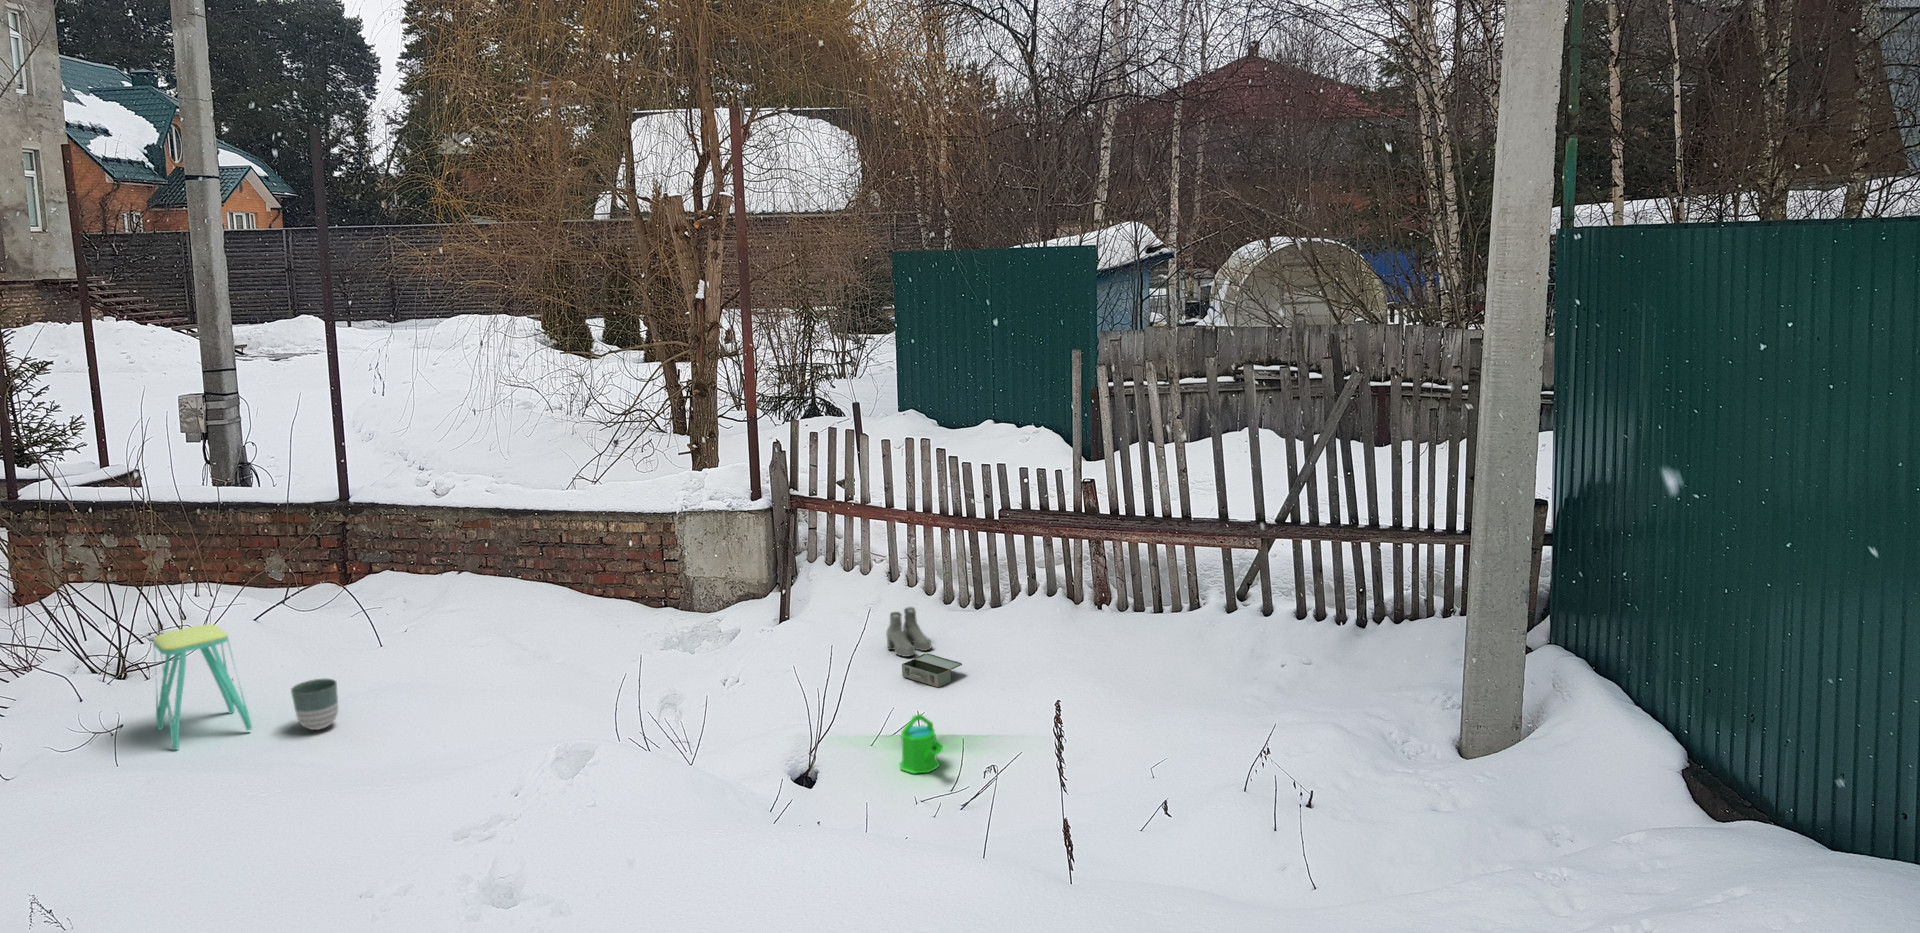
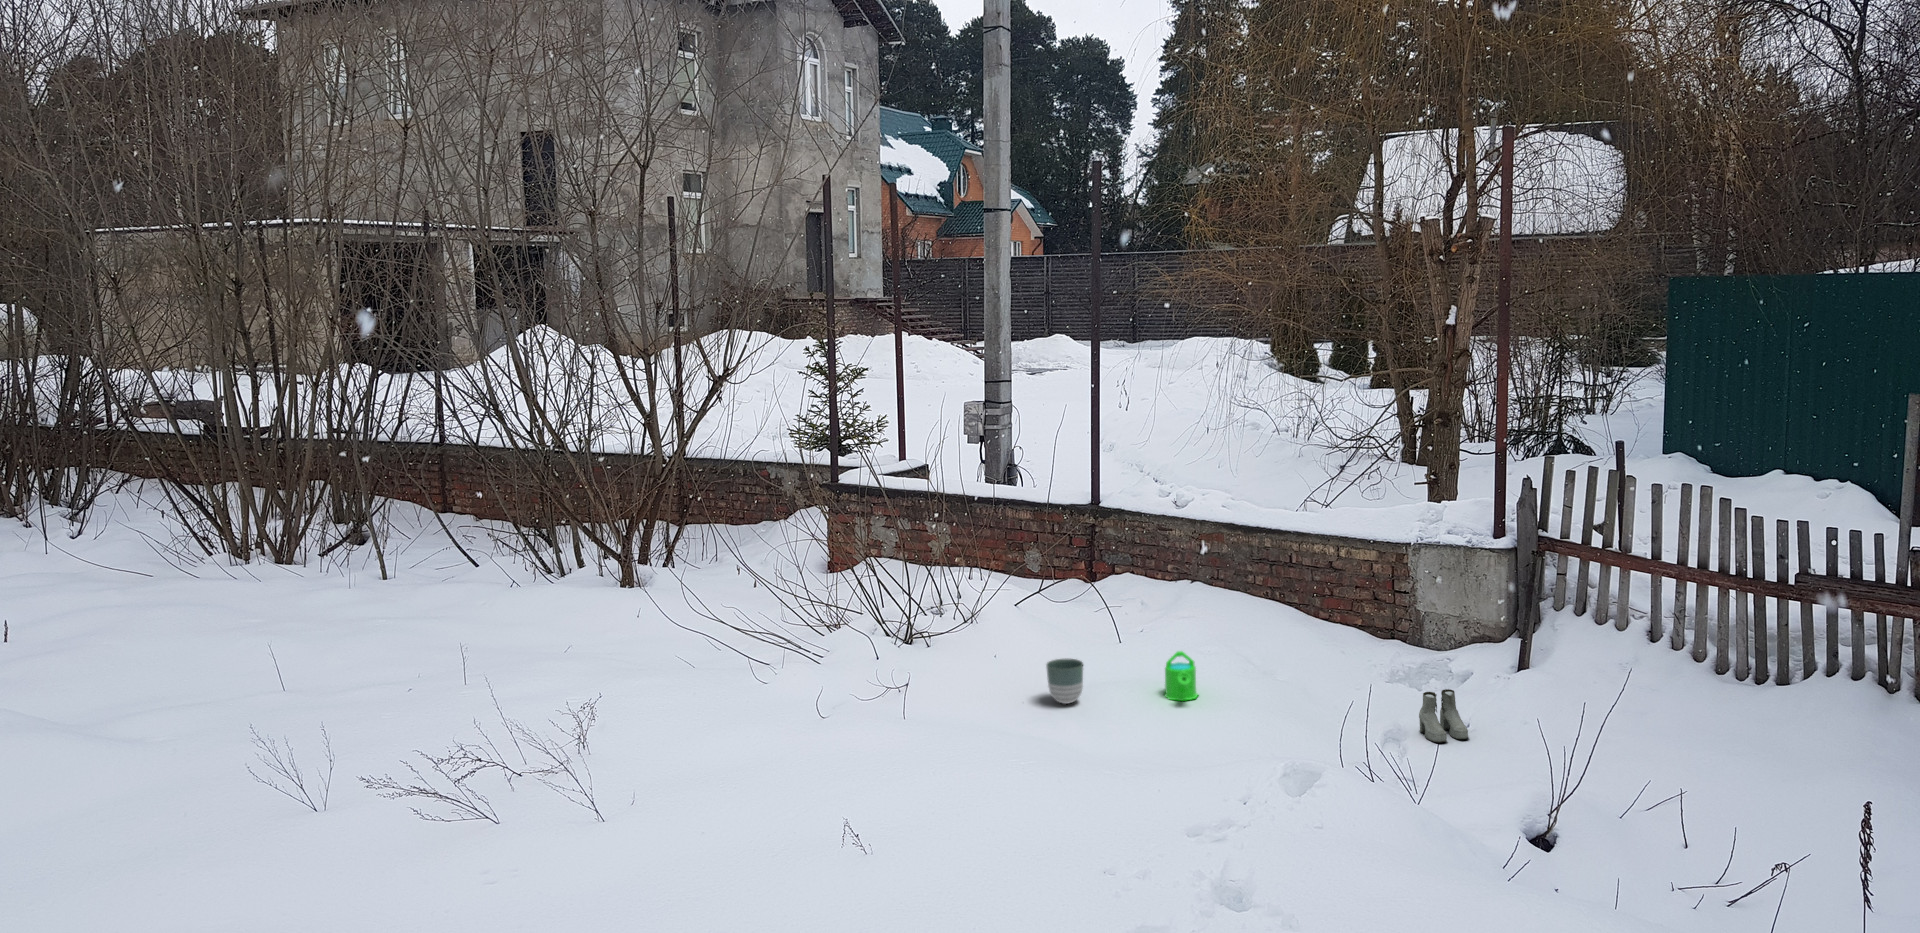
boots: present [886,607,931,657] -> present [1419,689,1468,742]
stool: present [153,624,252,749] -> none [941,598,1013,701]
toolbox: present [902,653,962,687] -> none [1657,726,1735,765]
watering can: present [900,714,942,773] -> present [1165,651,1198,701]

